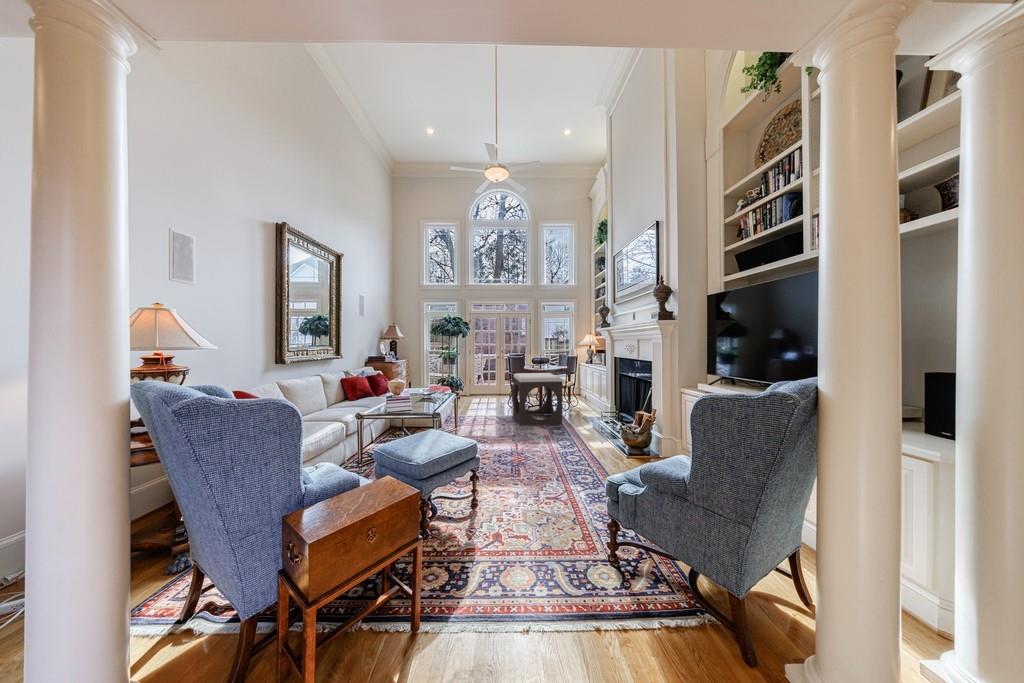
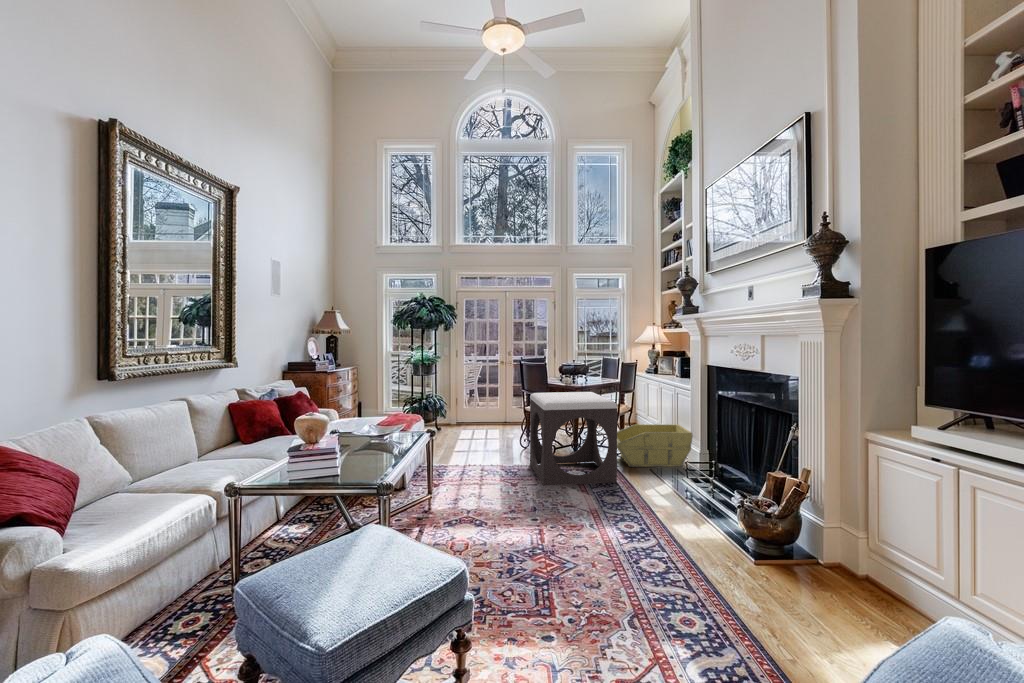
storage bin: none [561,392,607,416] -> present [617,424,693,467]

